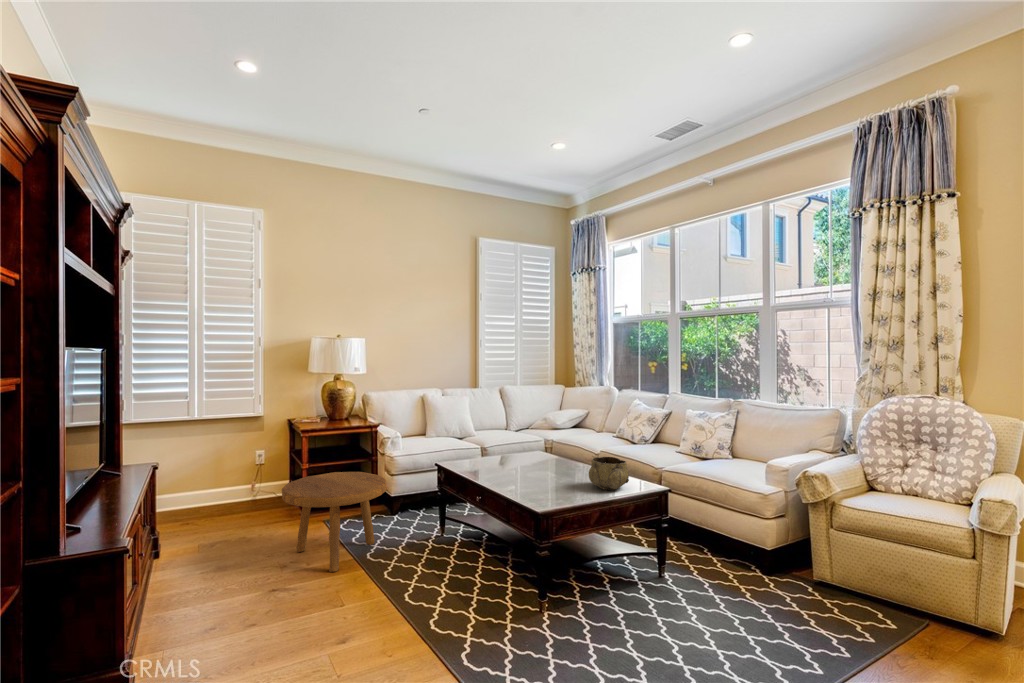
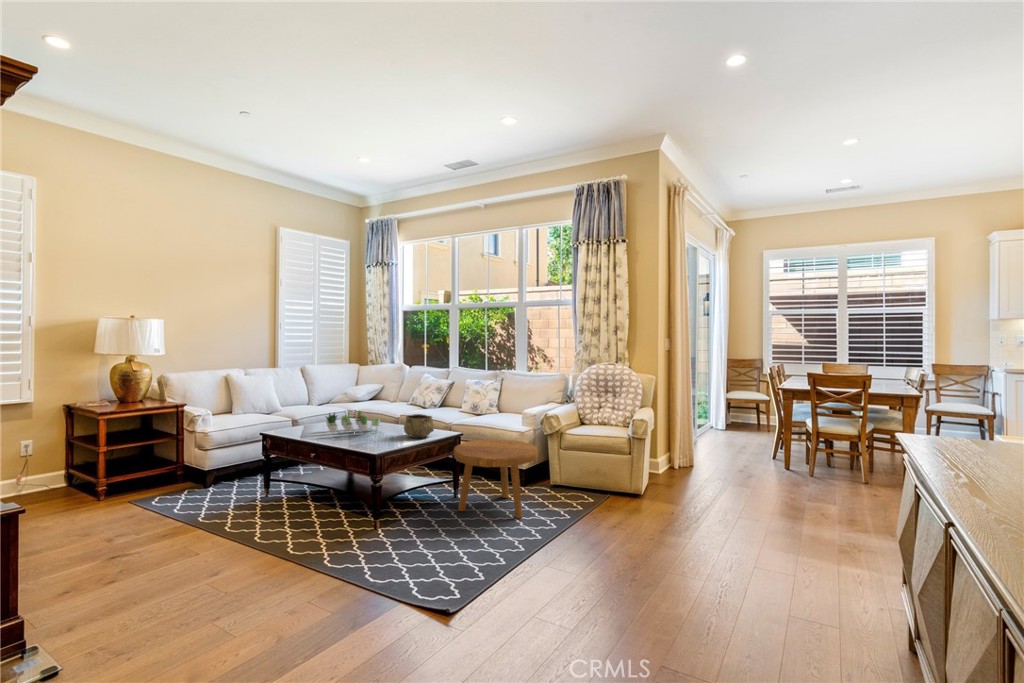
succulent plant: none [500,443,565,477] -> present [326,411,380,434]
footstool: present [282,472,387,572] -> present [454,439,538,518]

